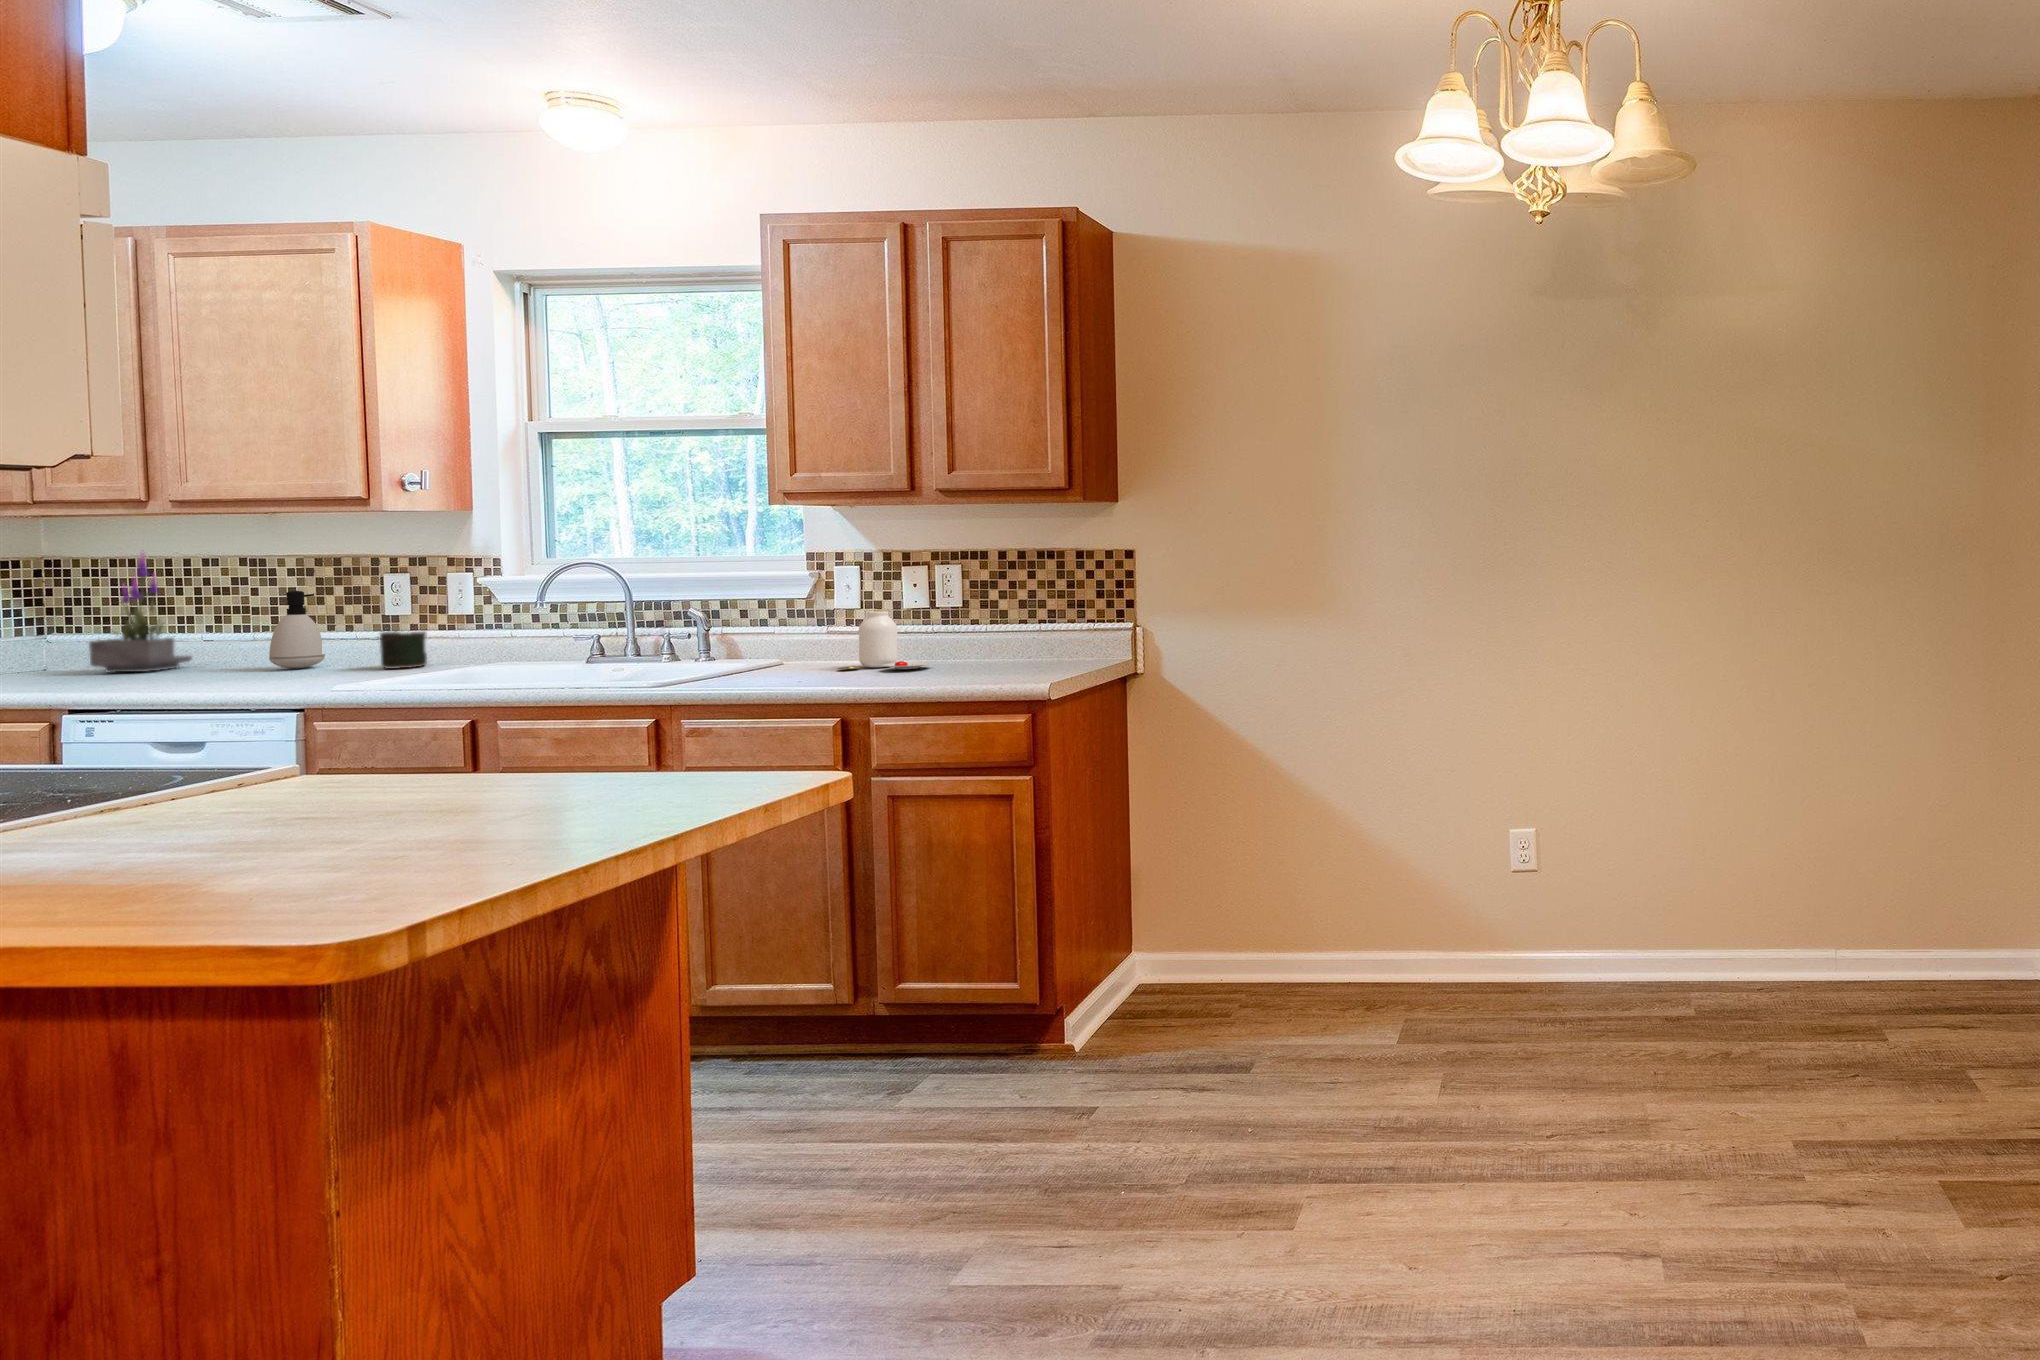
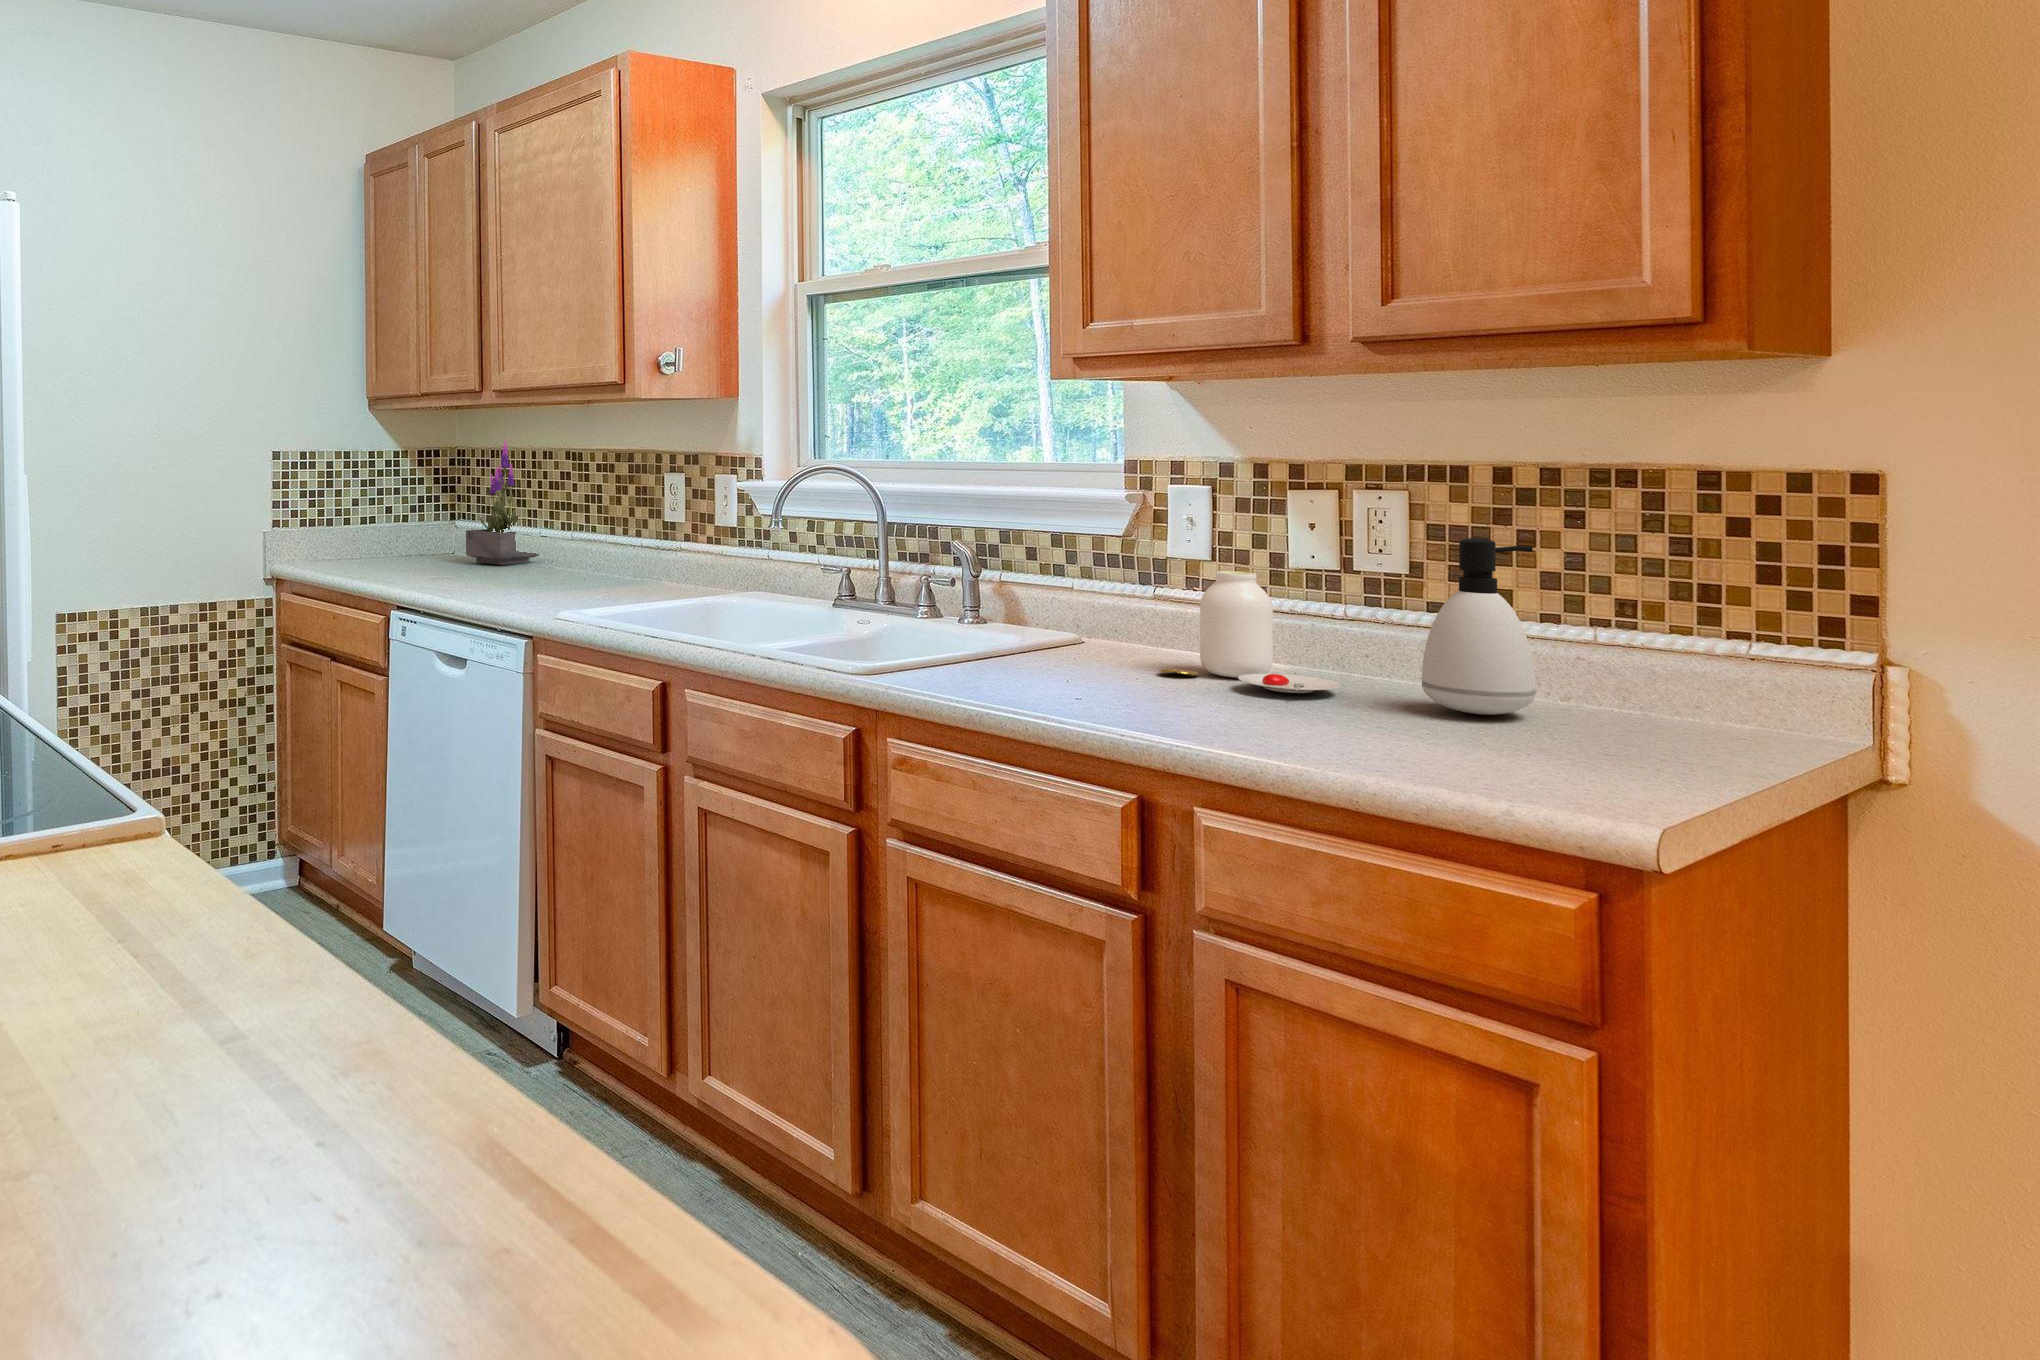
soap dispenser: present [269,591,325,668] -> present [1422,538,1536,715]
mug: present [380,631,427,669] -> none [650,542,699,587]

